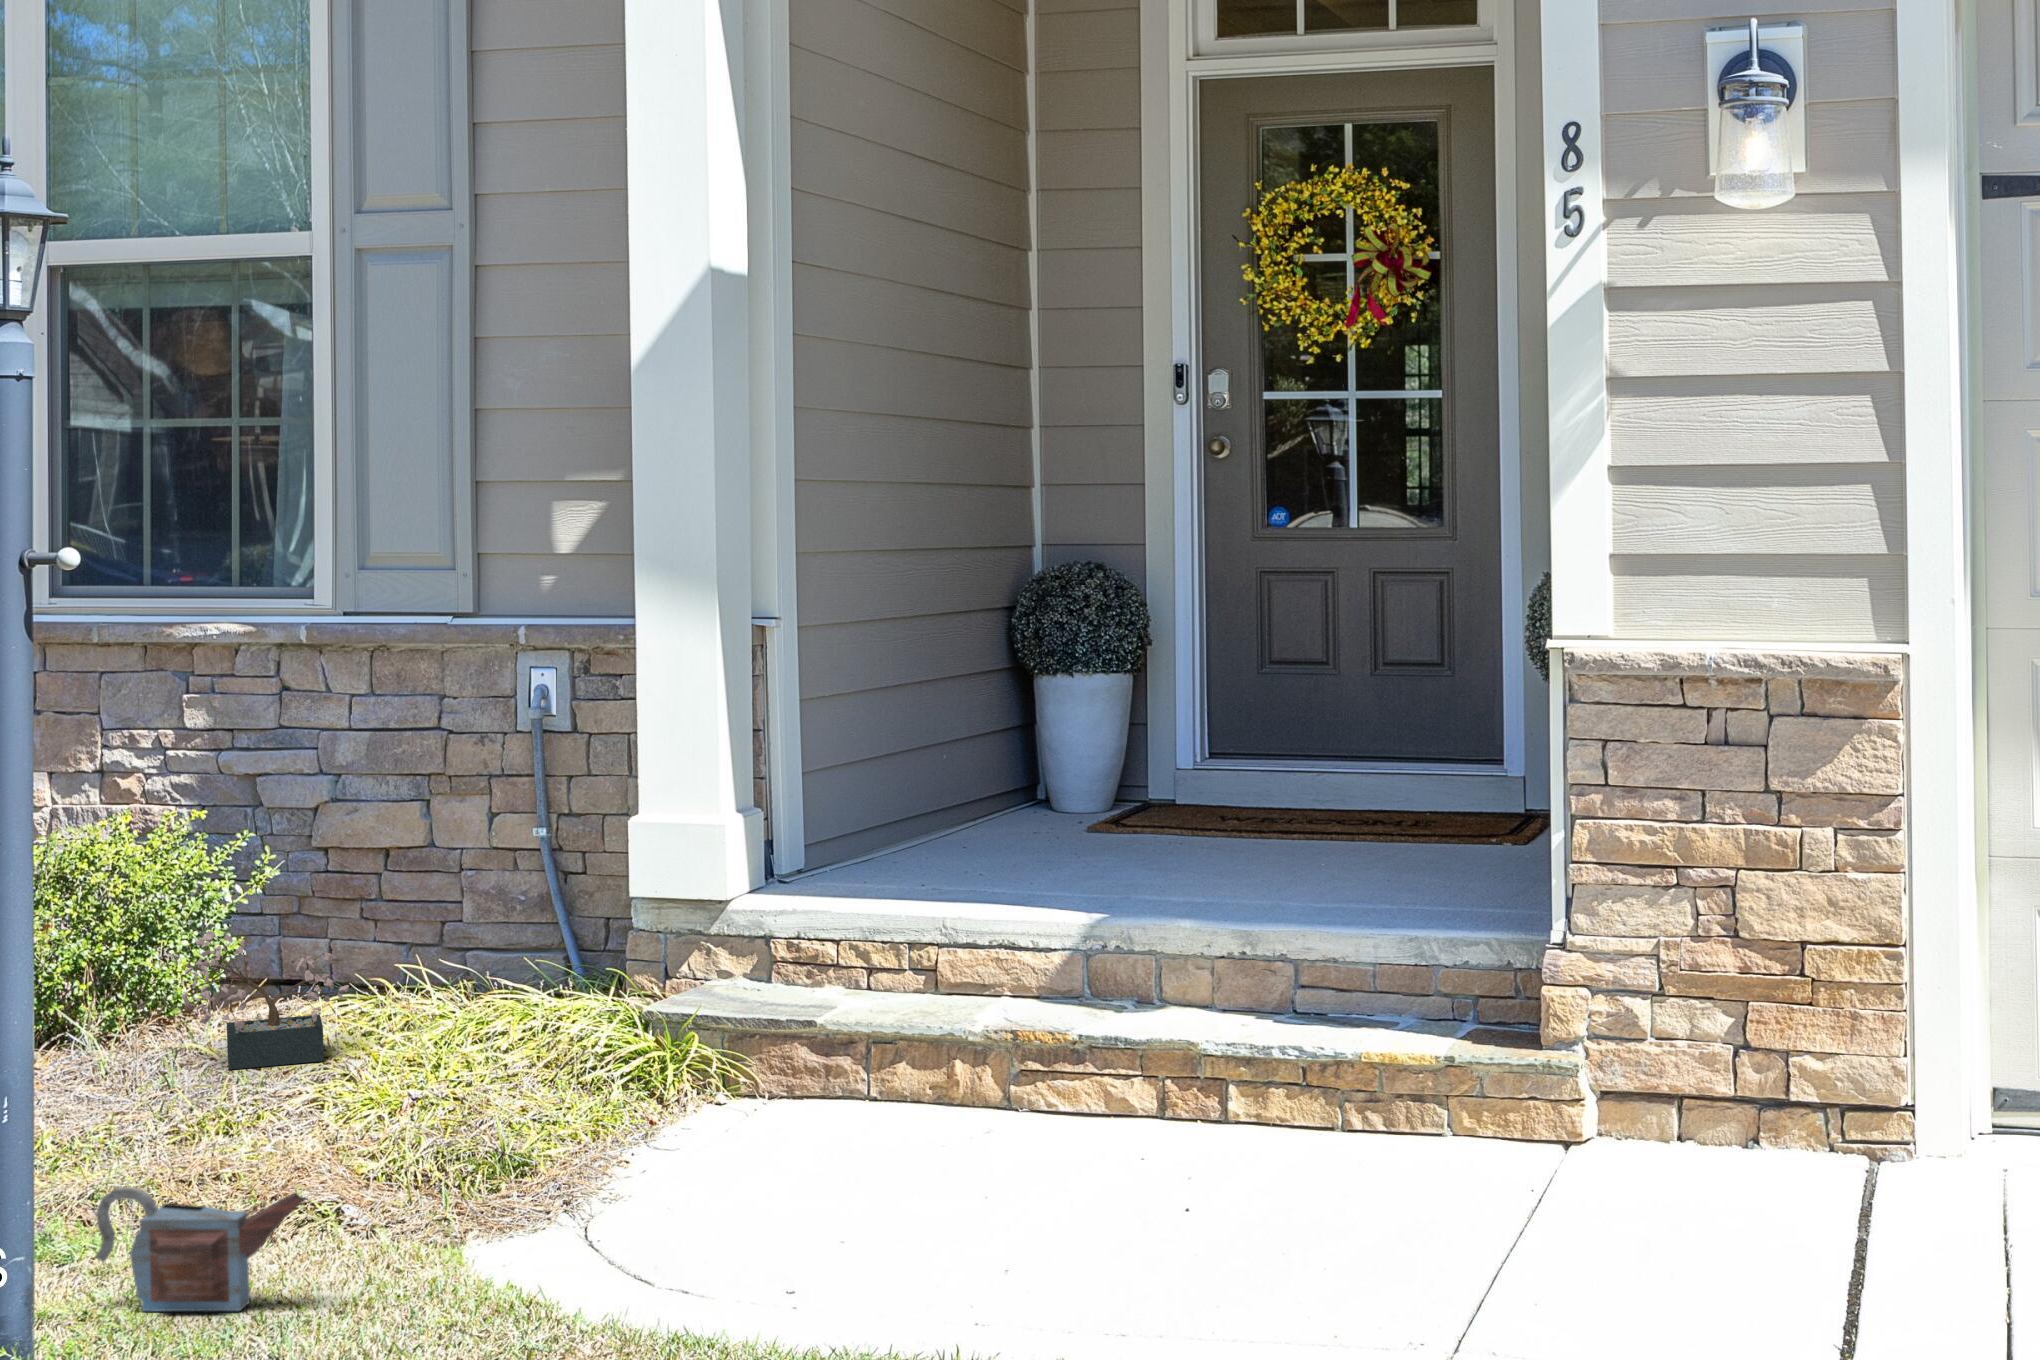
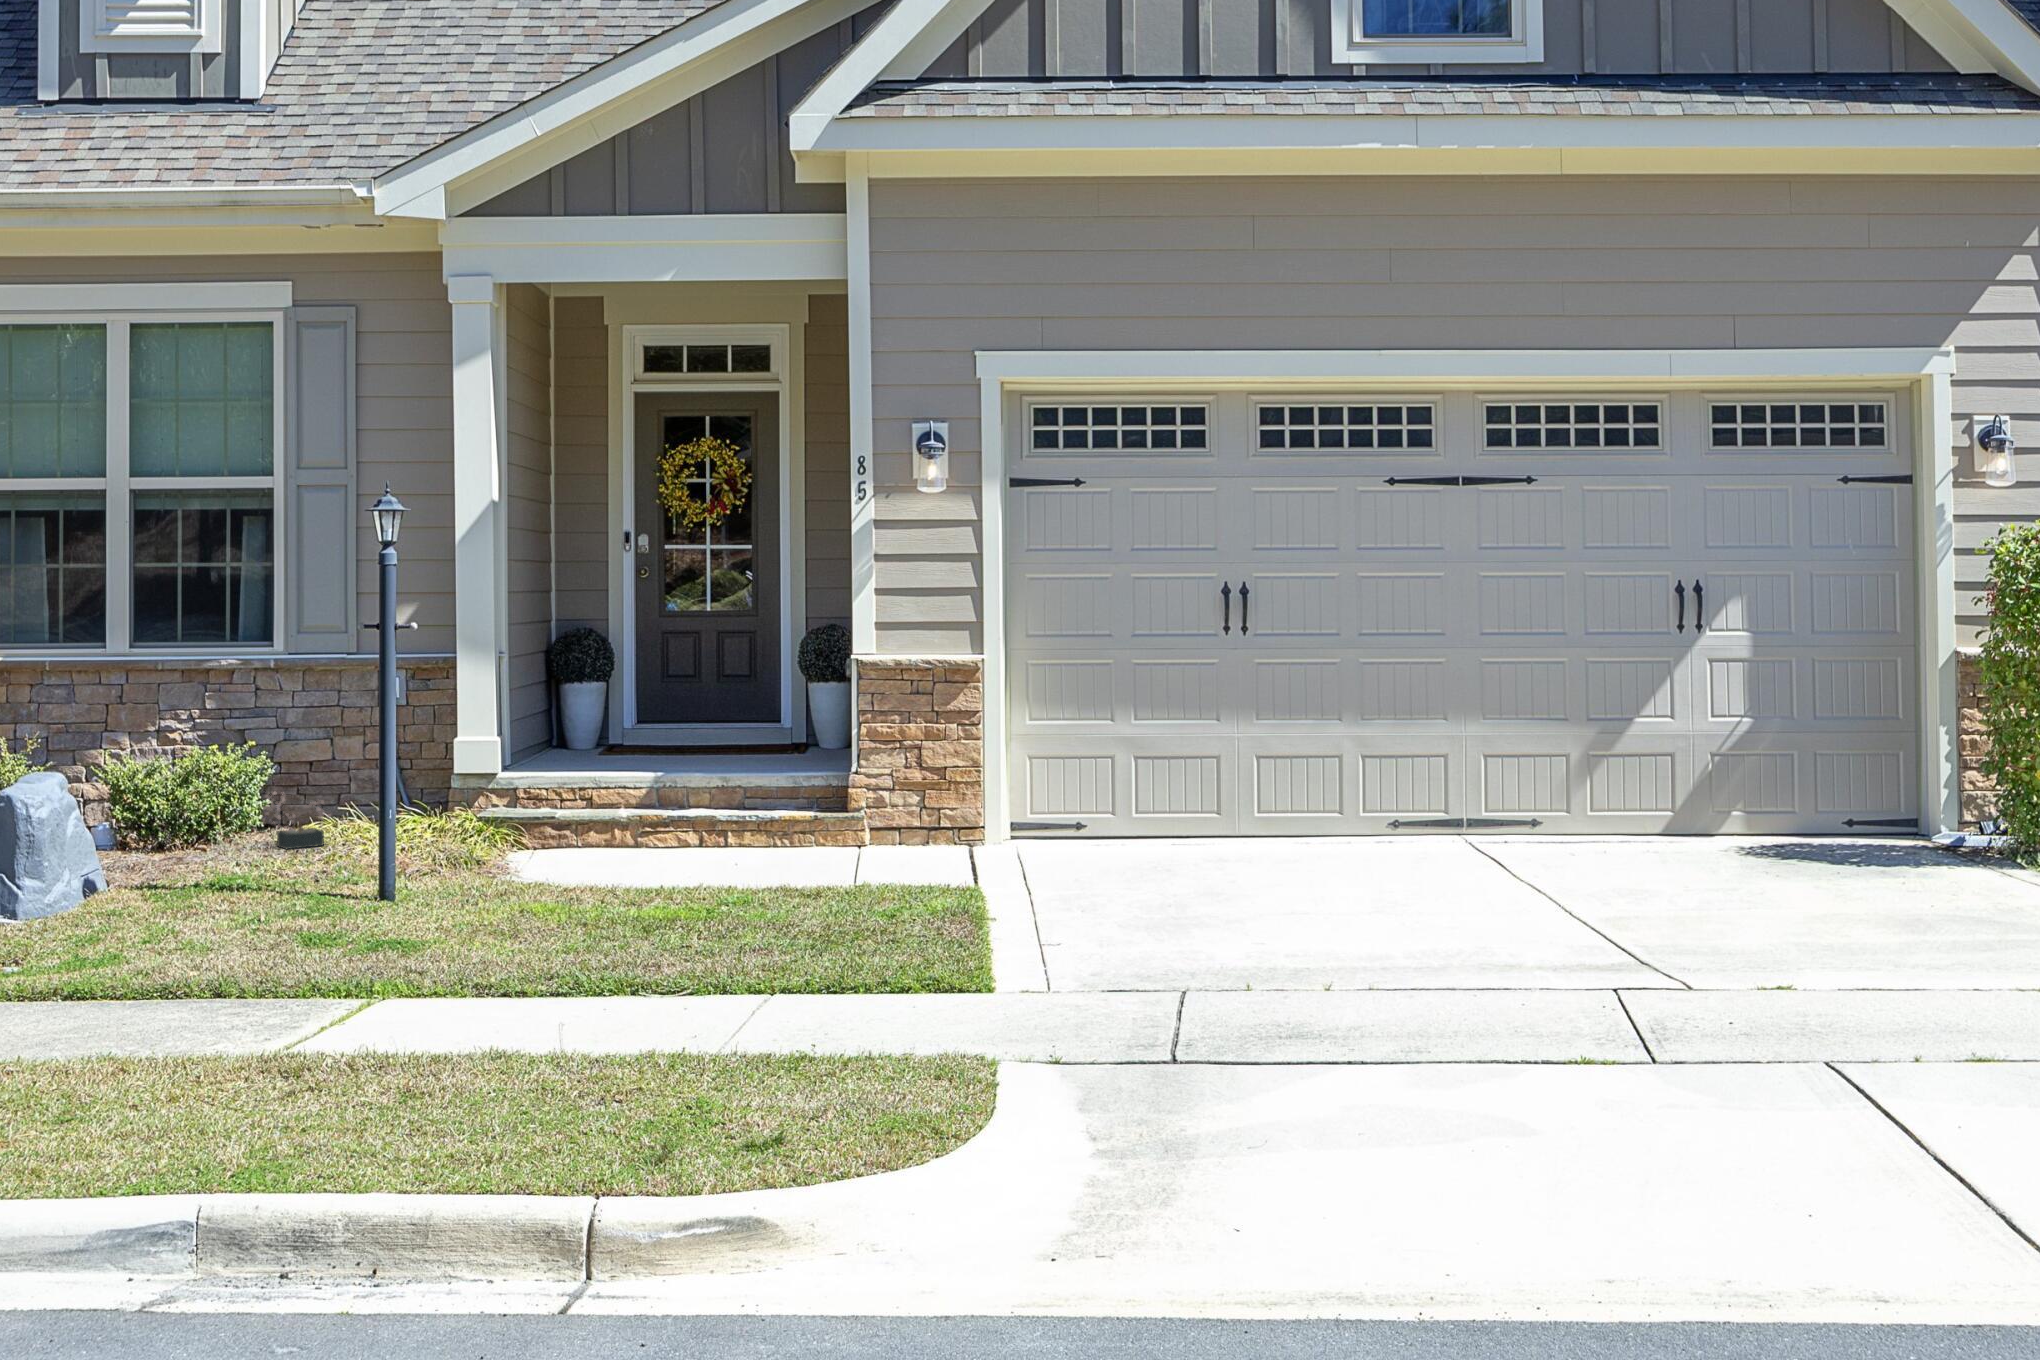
watering can: present [96,1187,305,1311] -> none [364,854,442,899]

